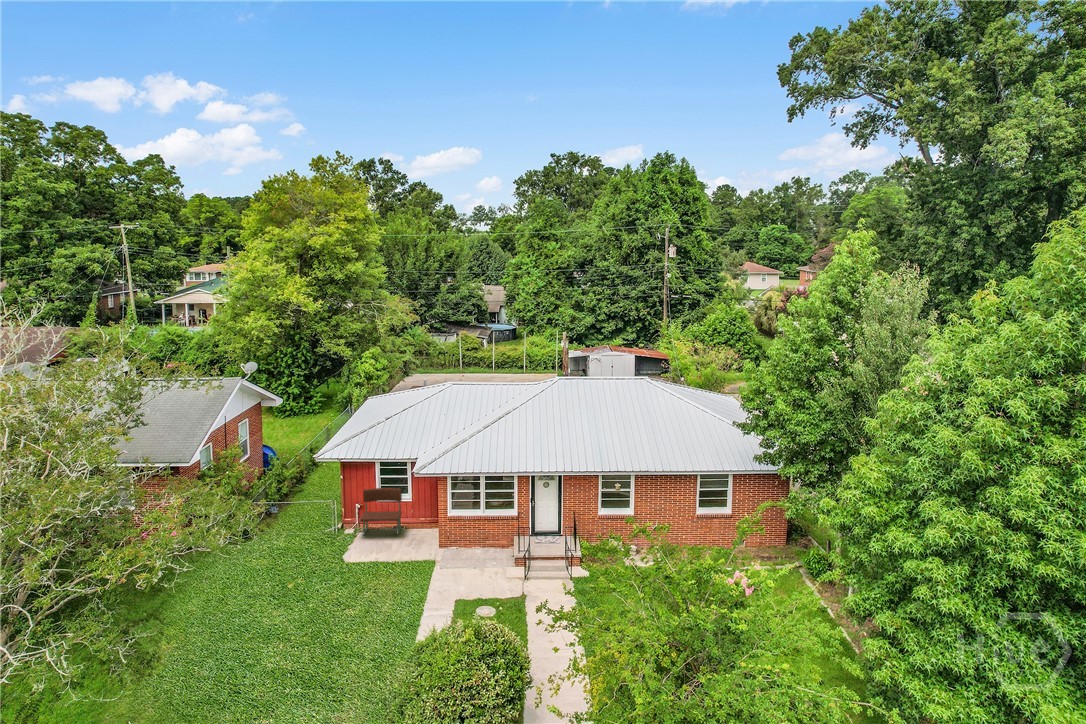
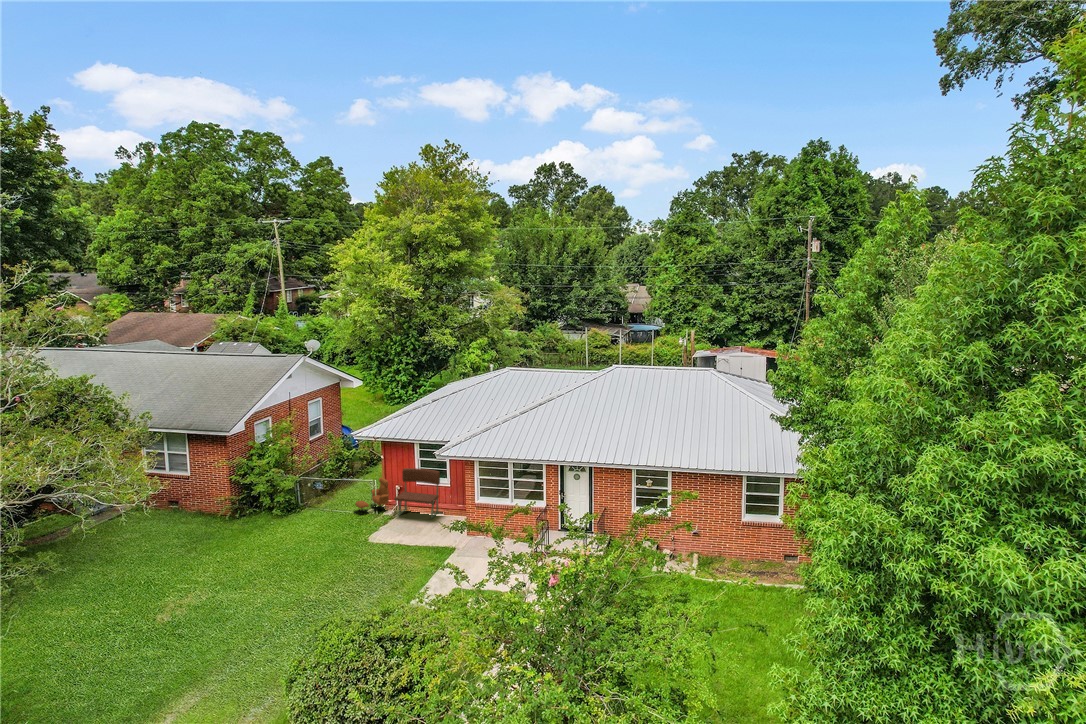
lounge chair: none [316,500,351,540] -> present [355,477,389,515]

